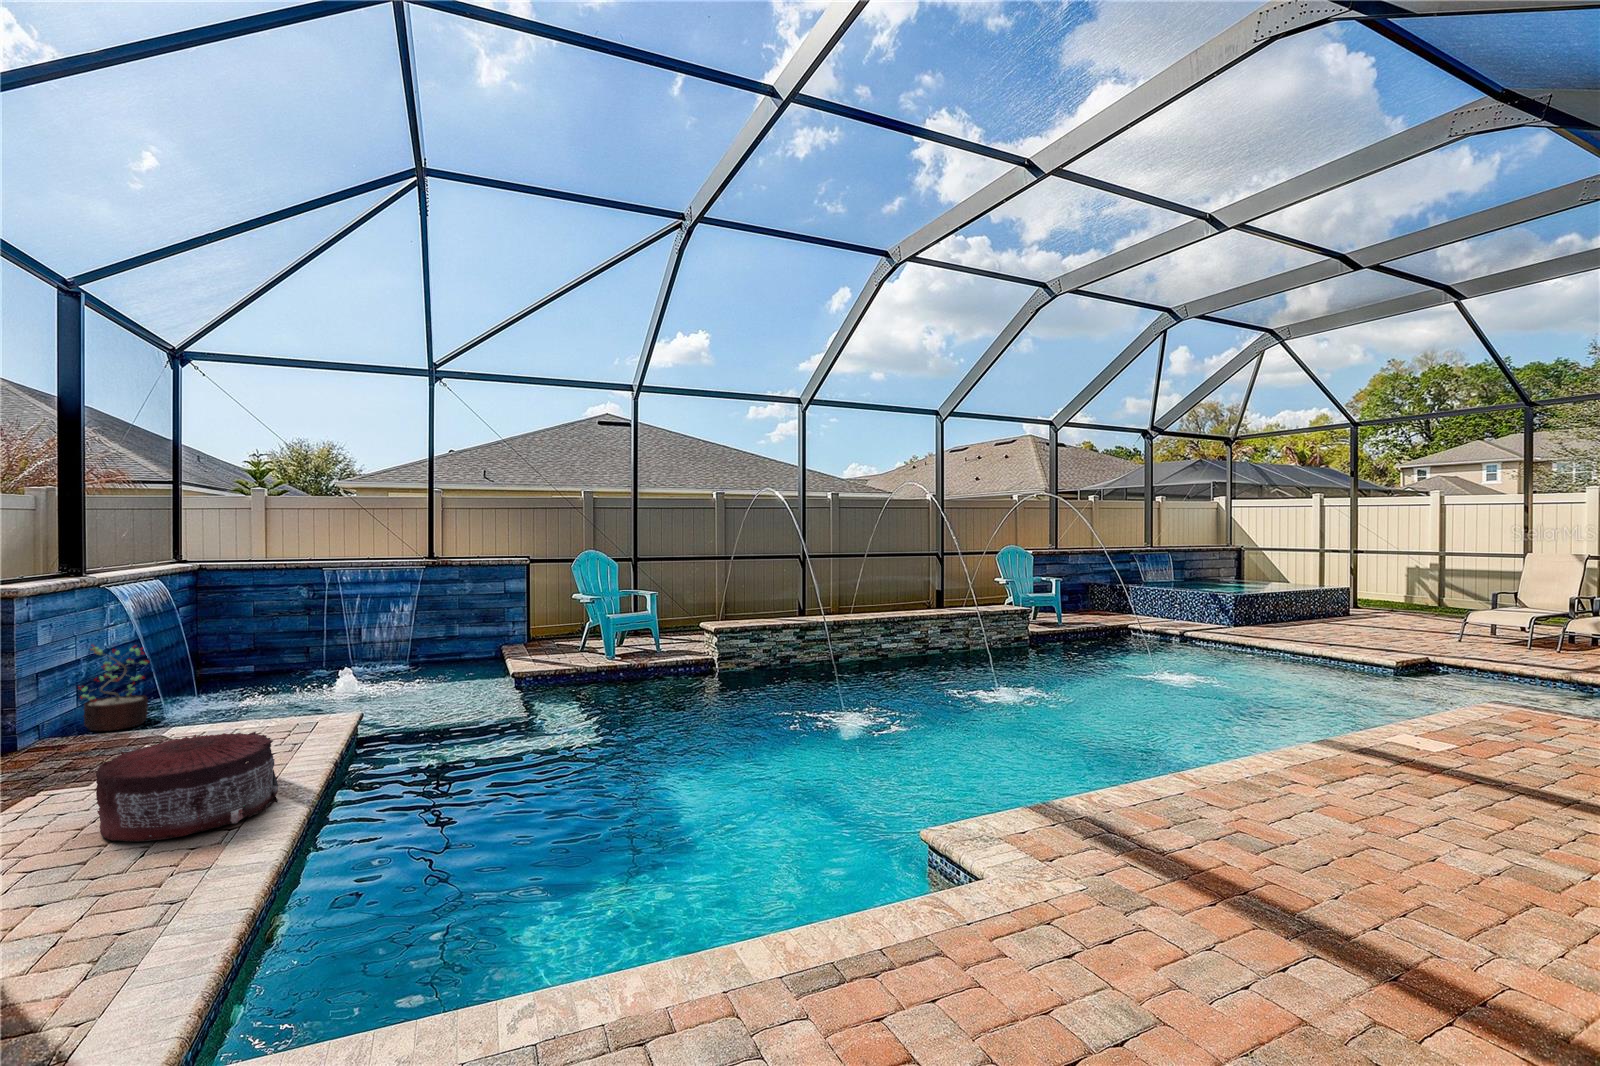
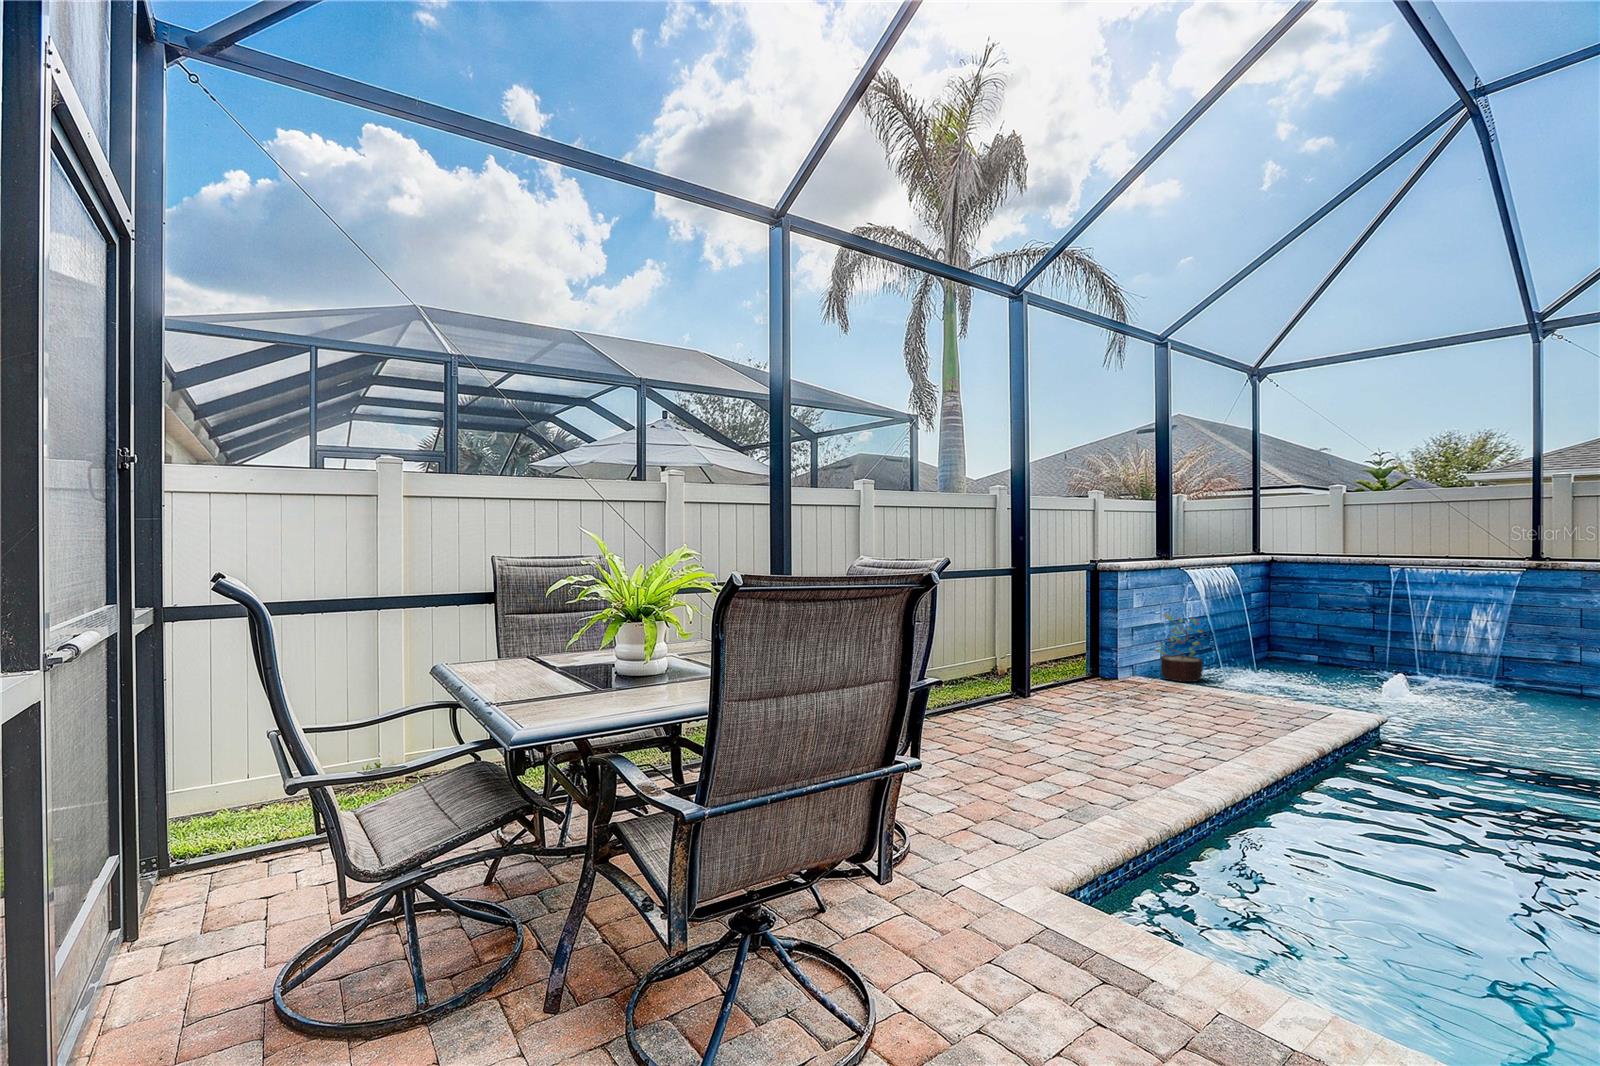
pouf: present [96,731,278,842] -> none [1118,687,1246,767]

